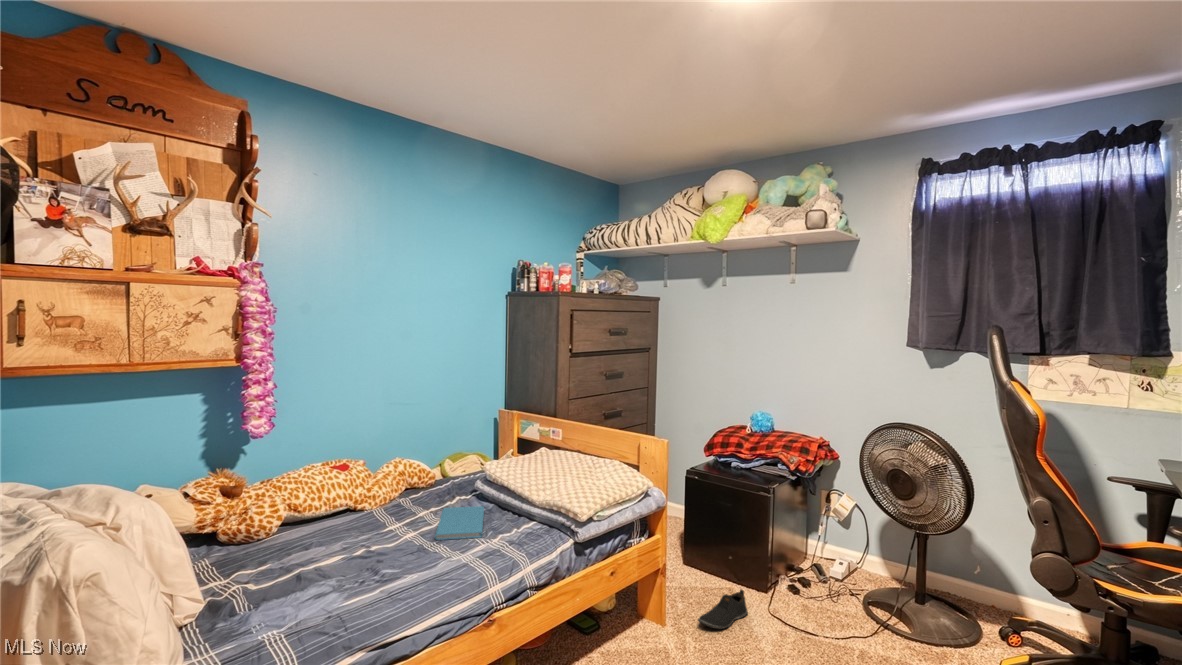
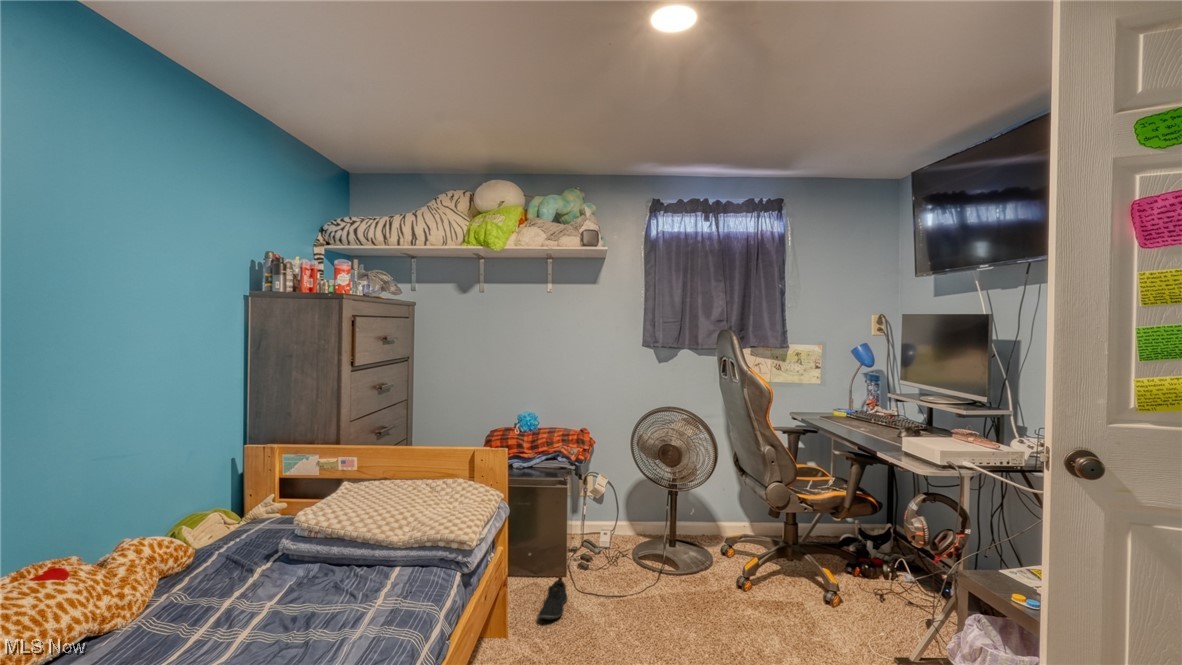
book: present [435,506,484,540] -> none [266,567,364,624]

